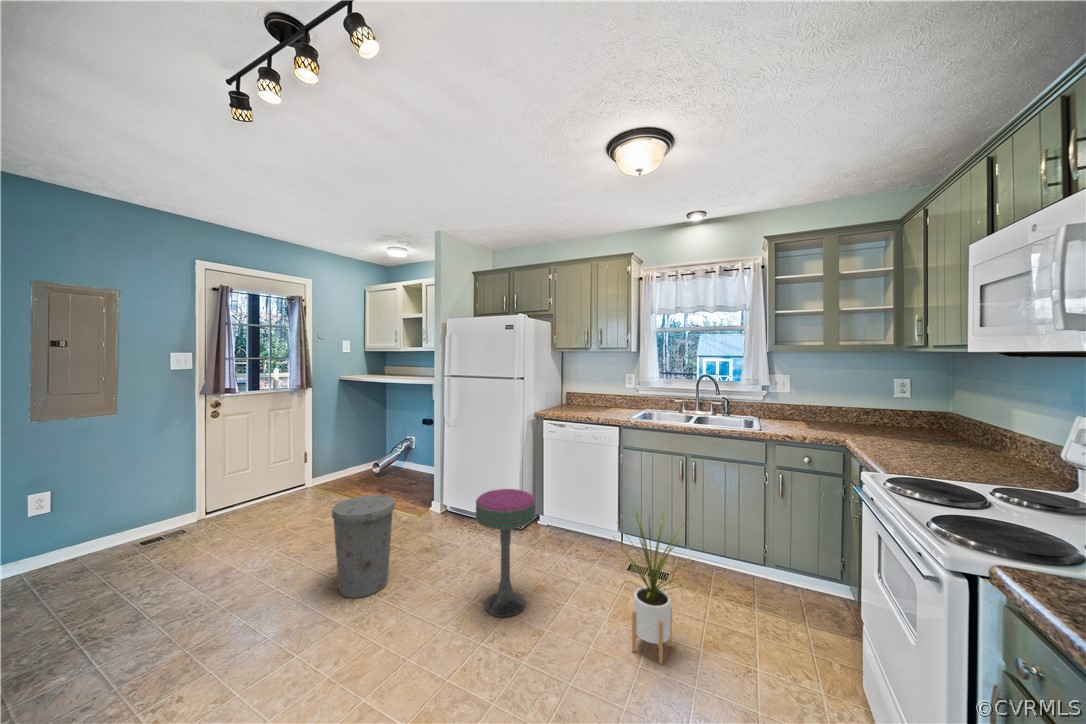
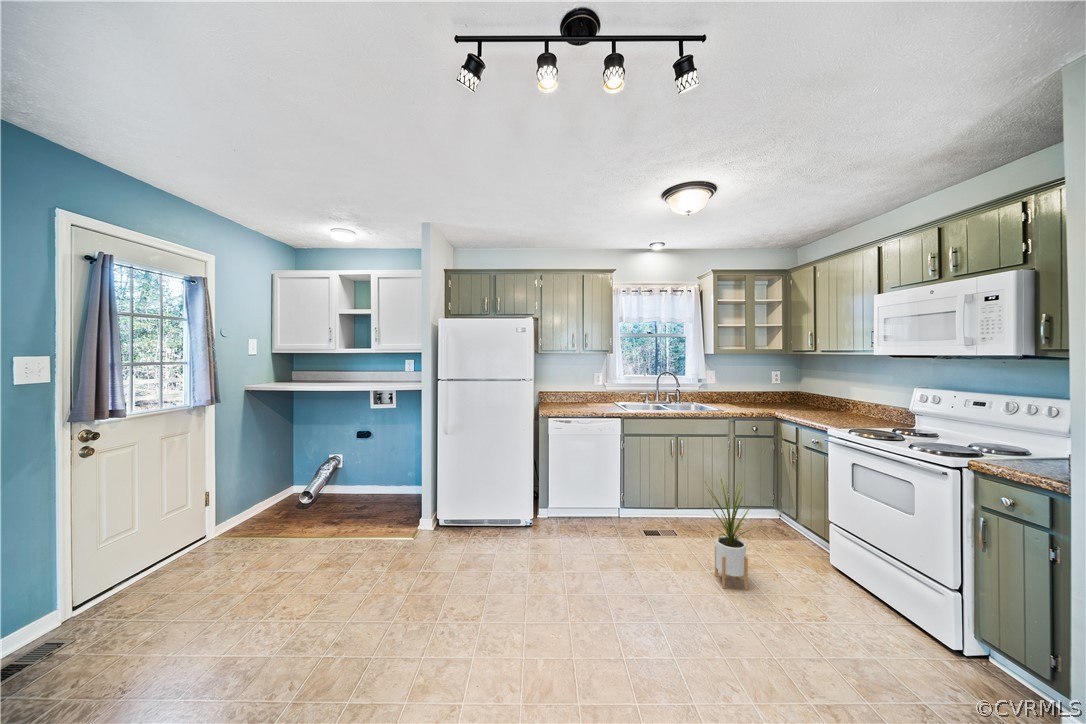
bar stool: present [476,489,535,617] -> none [576,482,631,599]
trash can: present [332,495,395,598] -> none [418,514,485,634]

